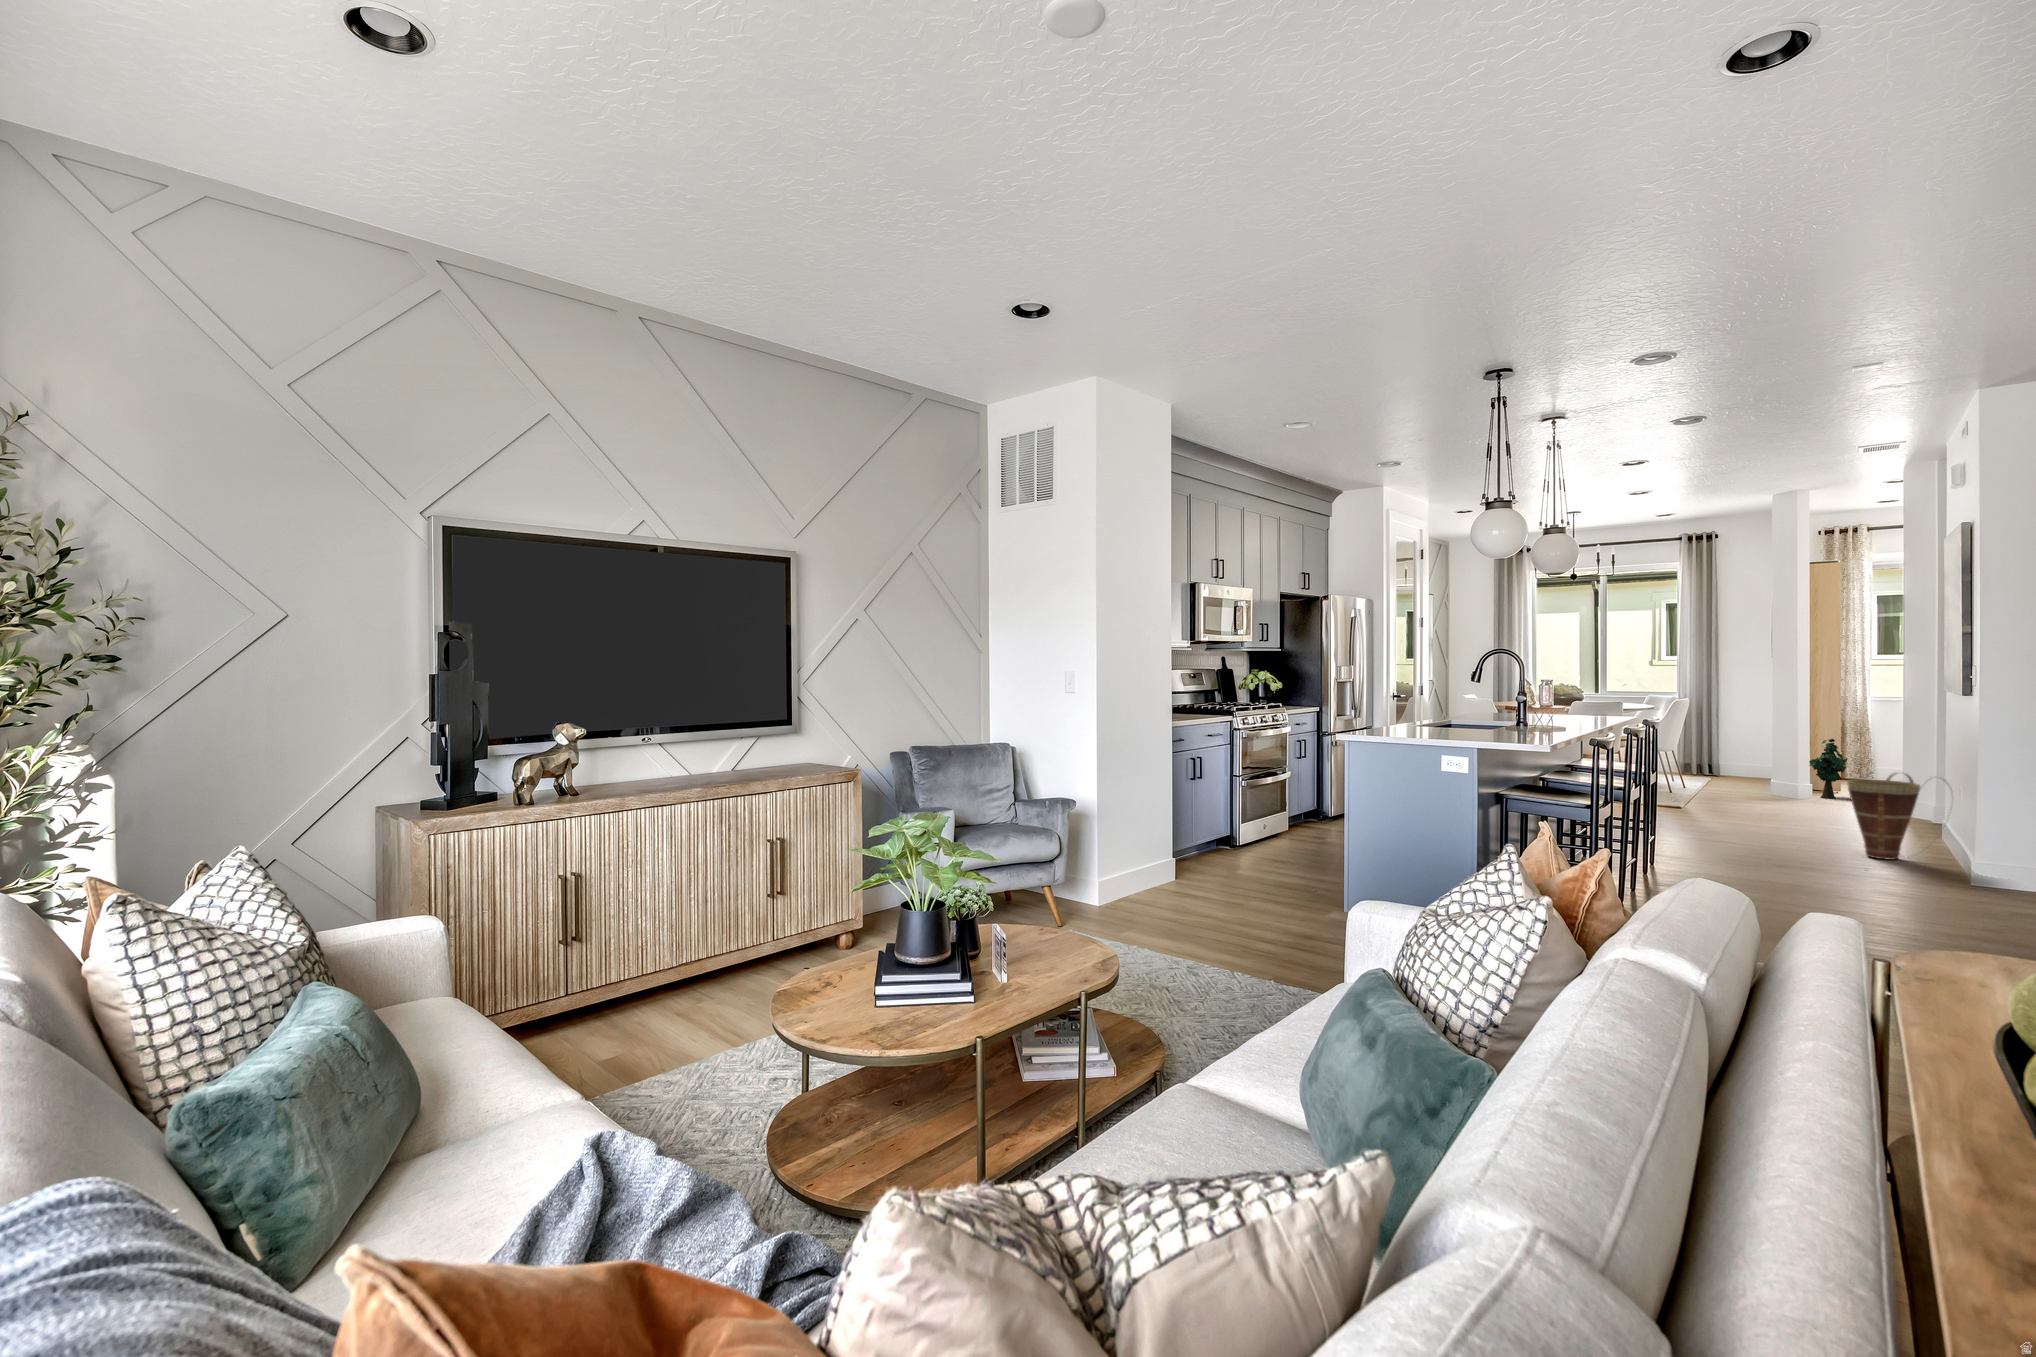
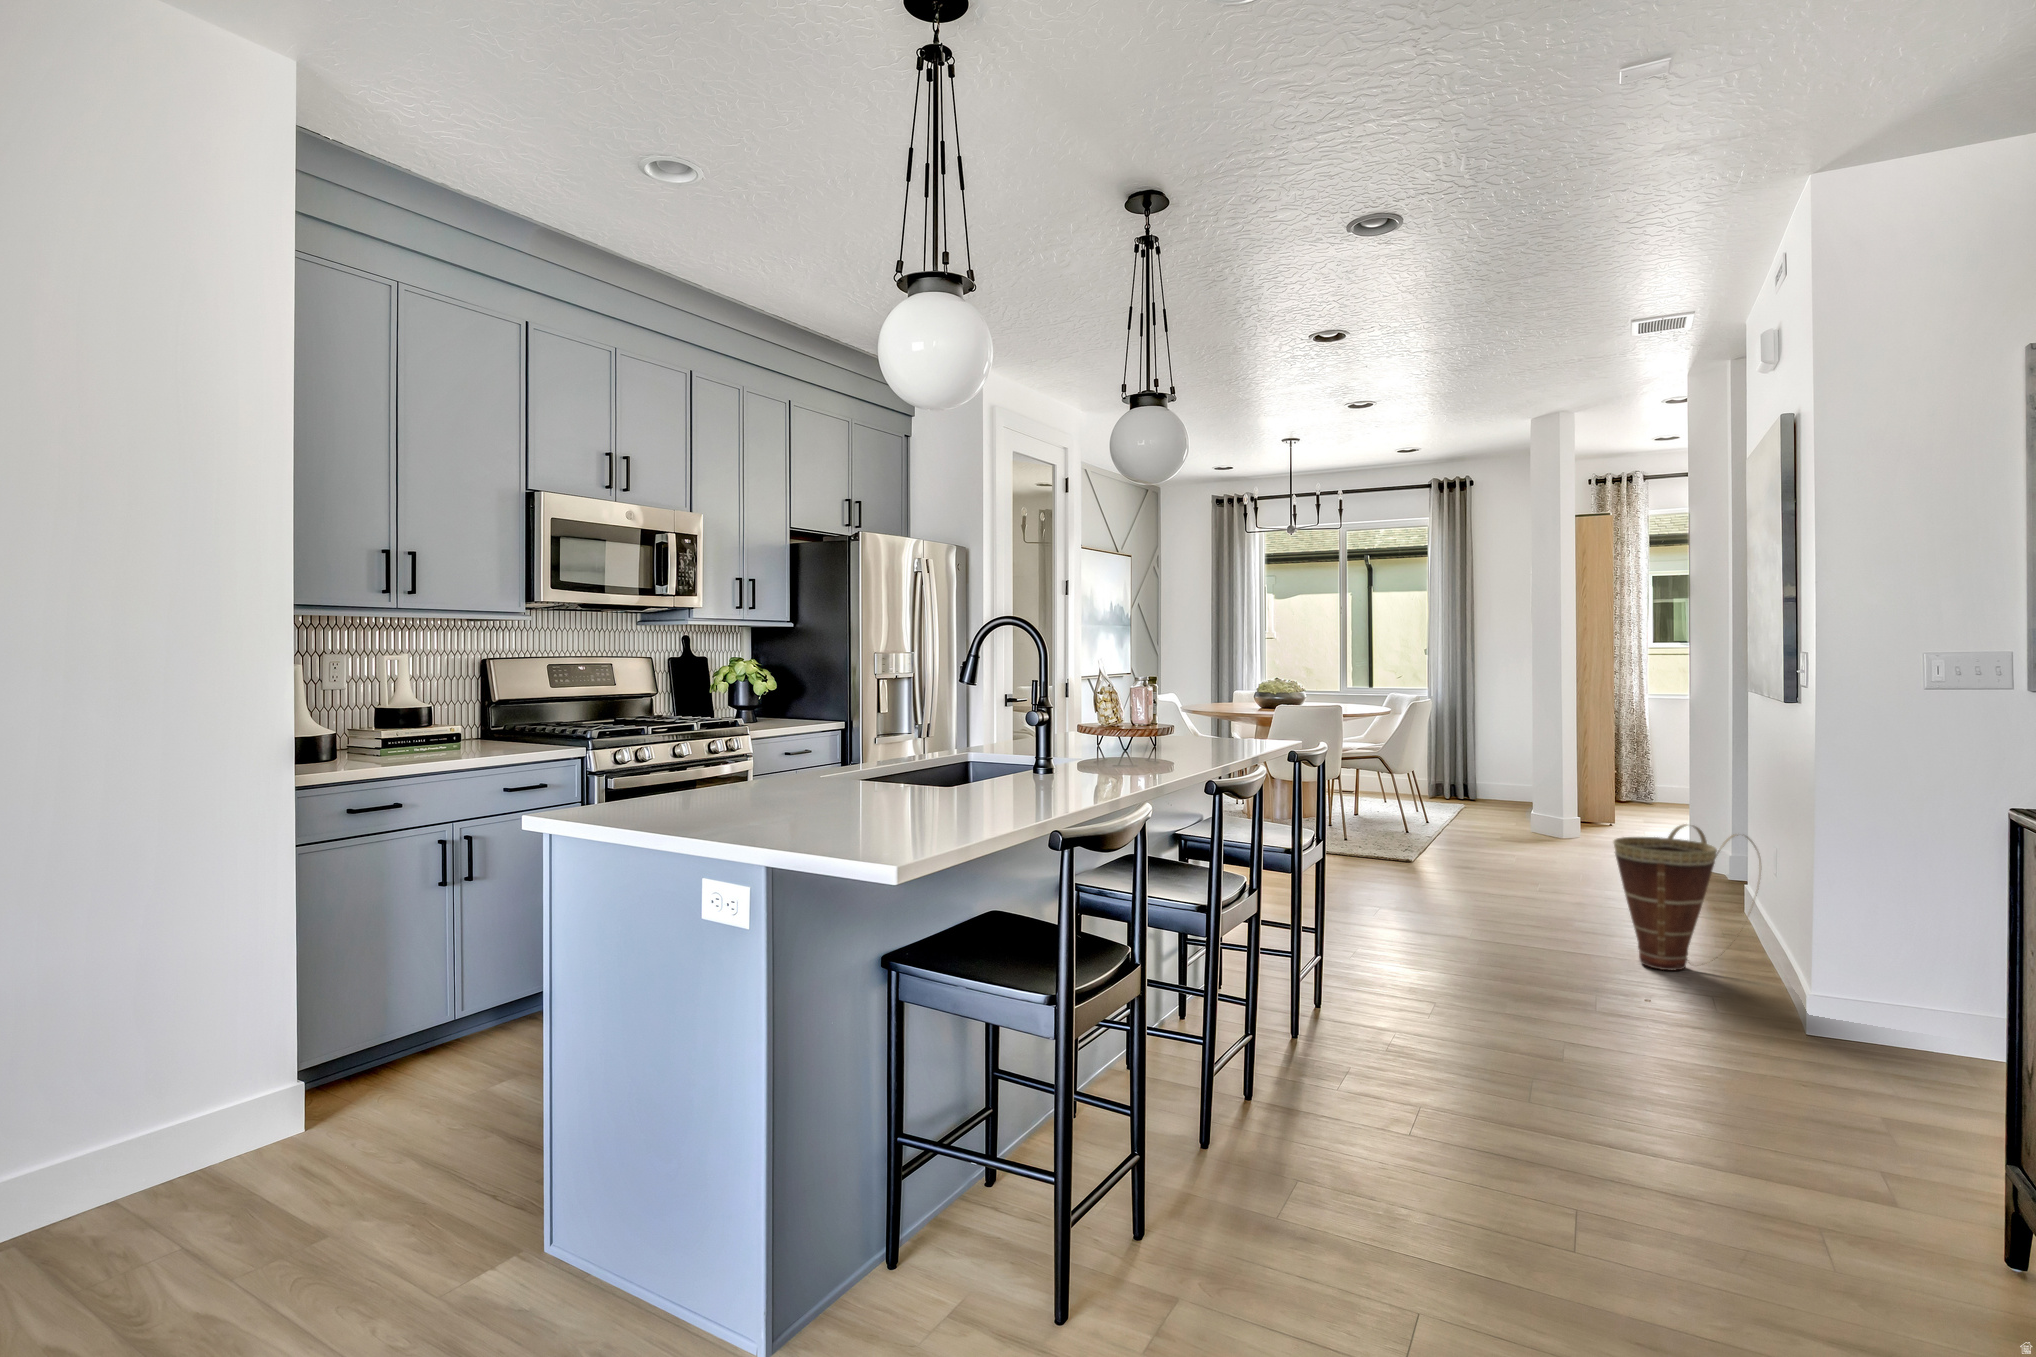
decorative plant: present [1809,739,1847,799] -> none [1573,755,1621,838]

